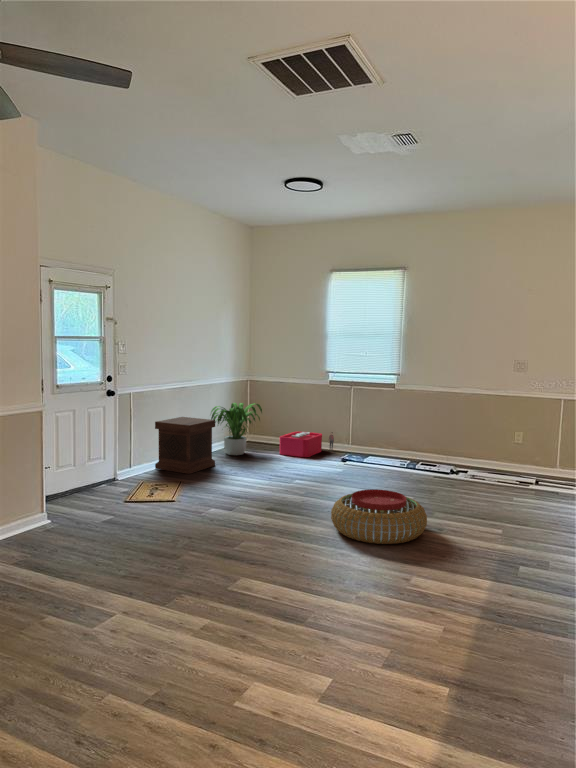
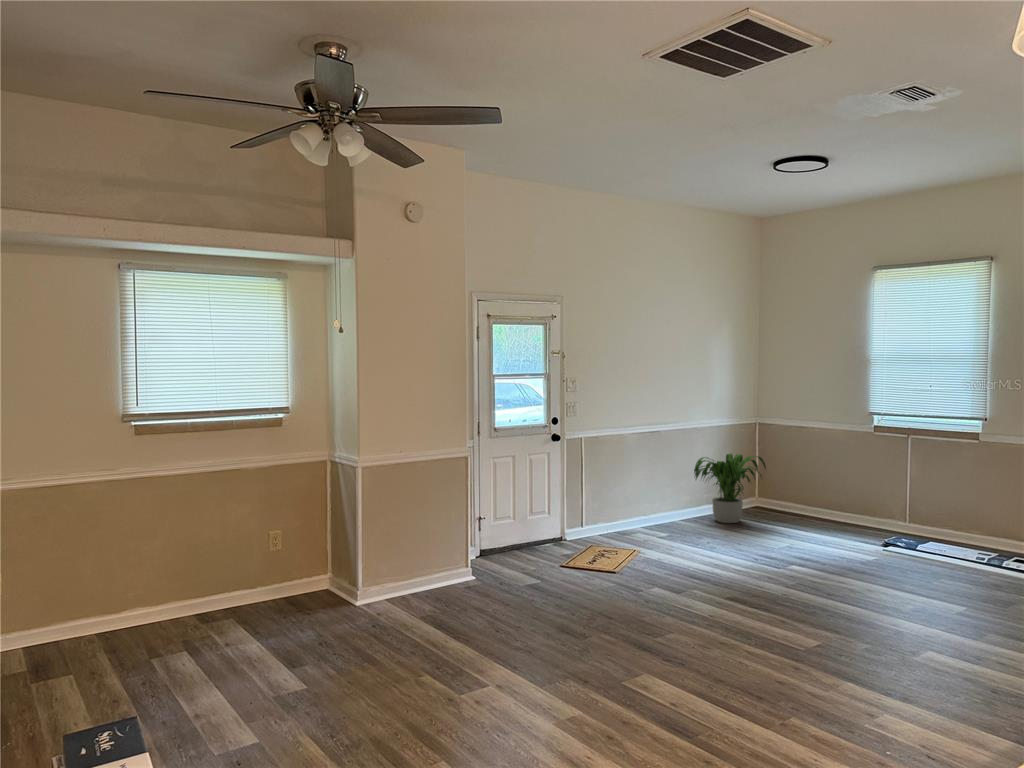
side table: present [155,417,215,474] -> none [616,469,692,541]
storage bin: present [280,432,334,457] -> none [790,497,876,534]
pouf: present [331,489,427,544] -> none [800,587,950,669]

